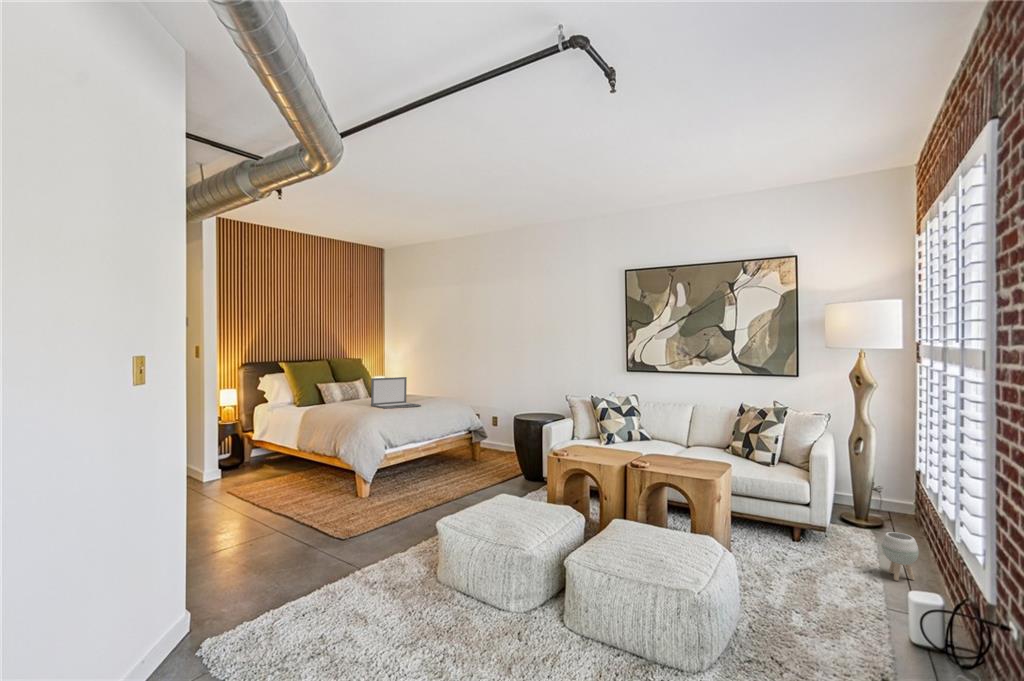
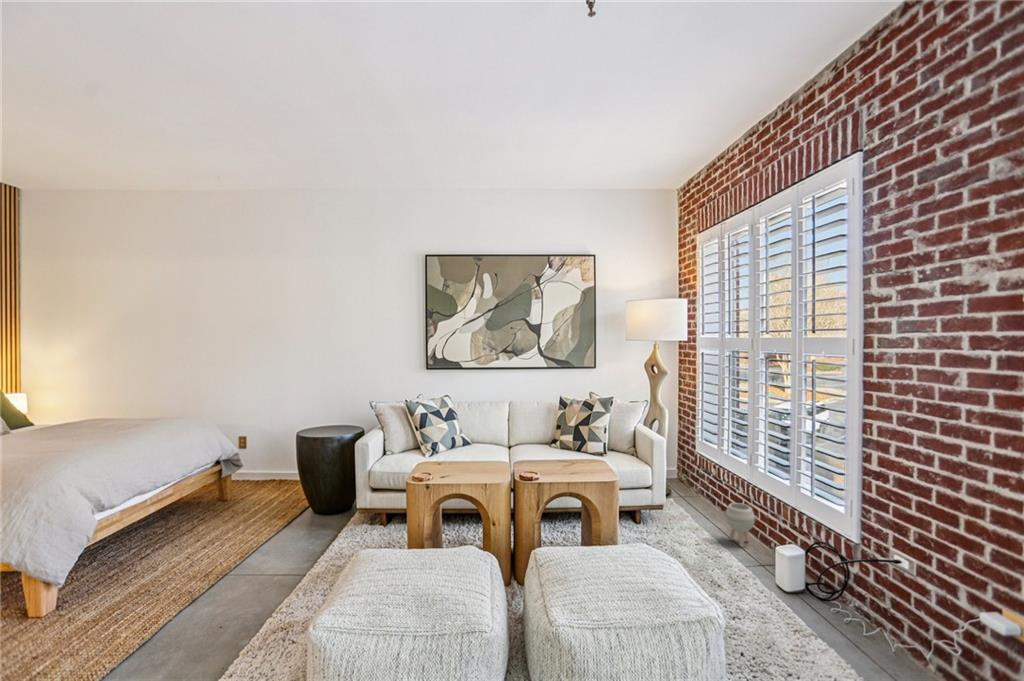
laptop: present [371,377,421,409] -> none [34,391,139,448]

